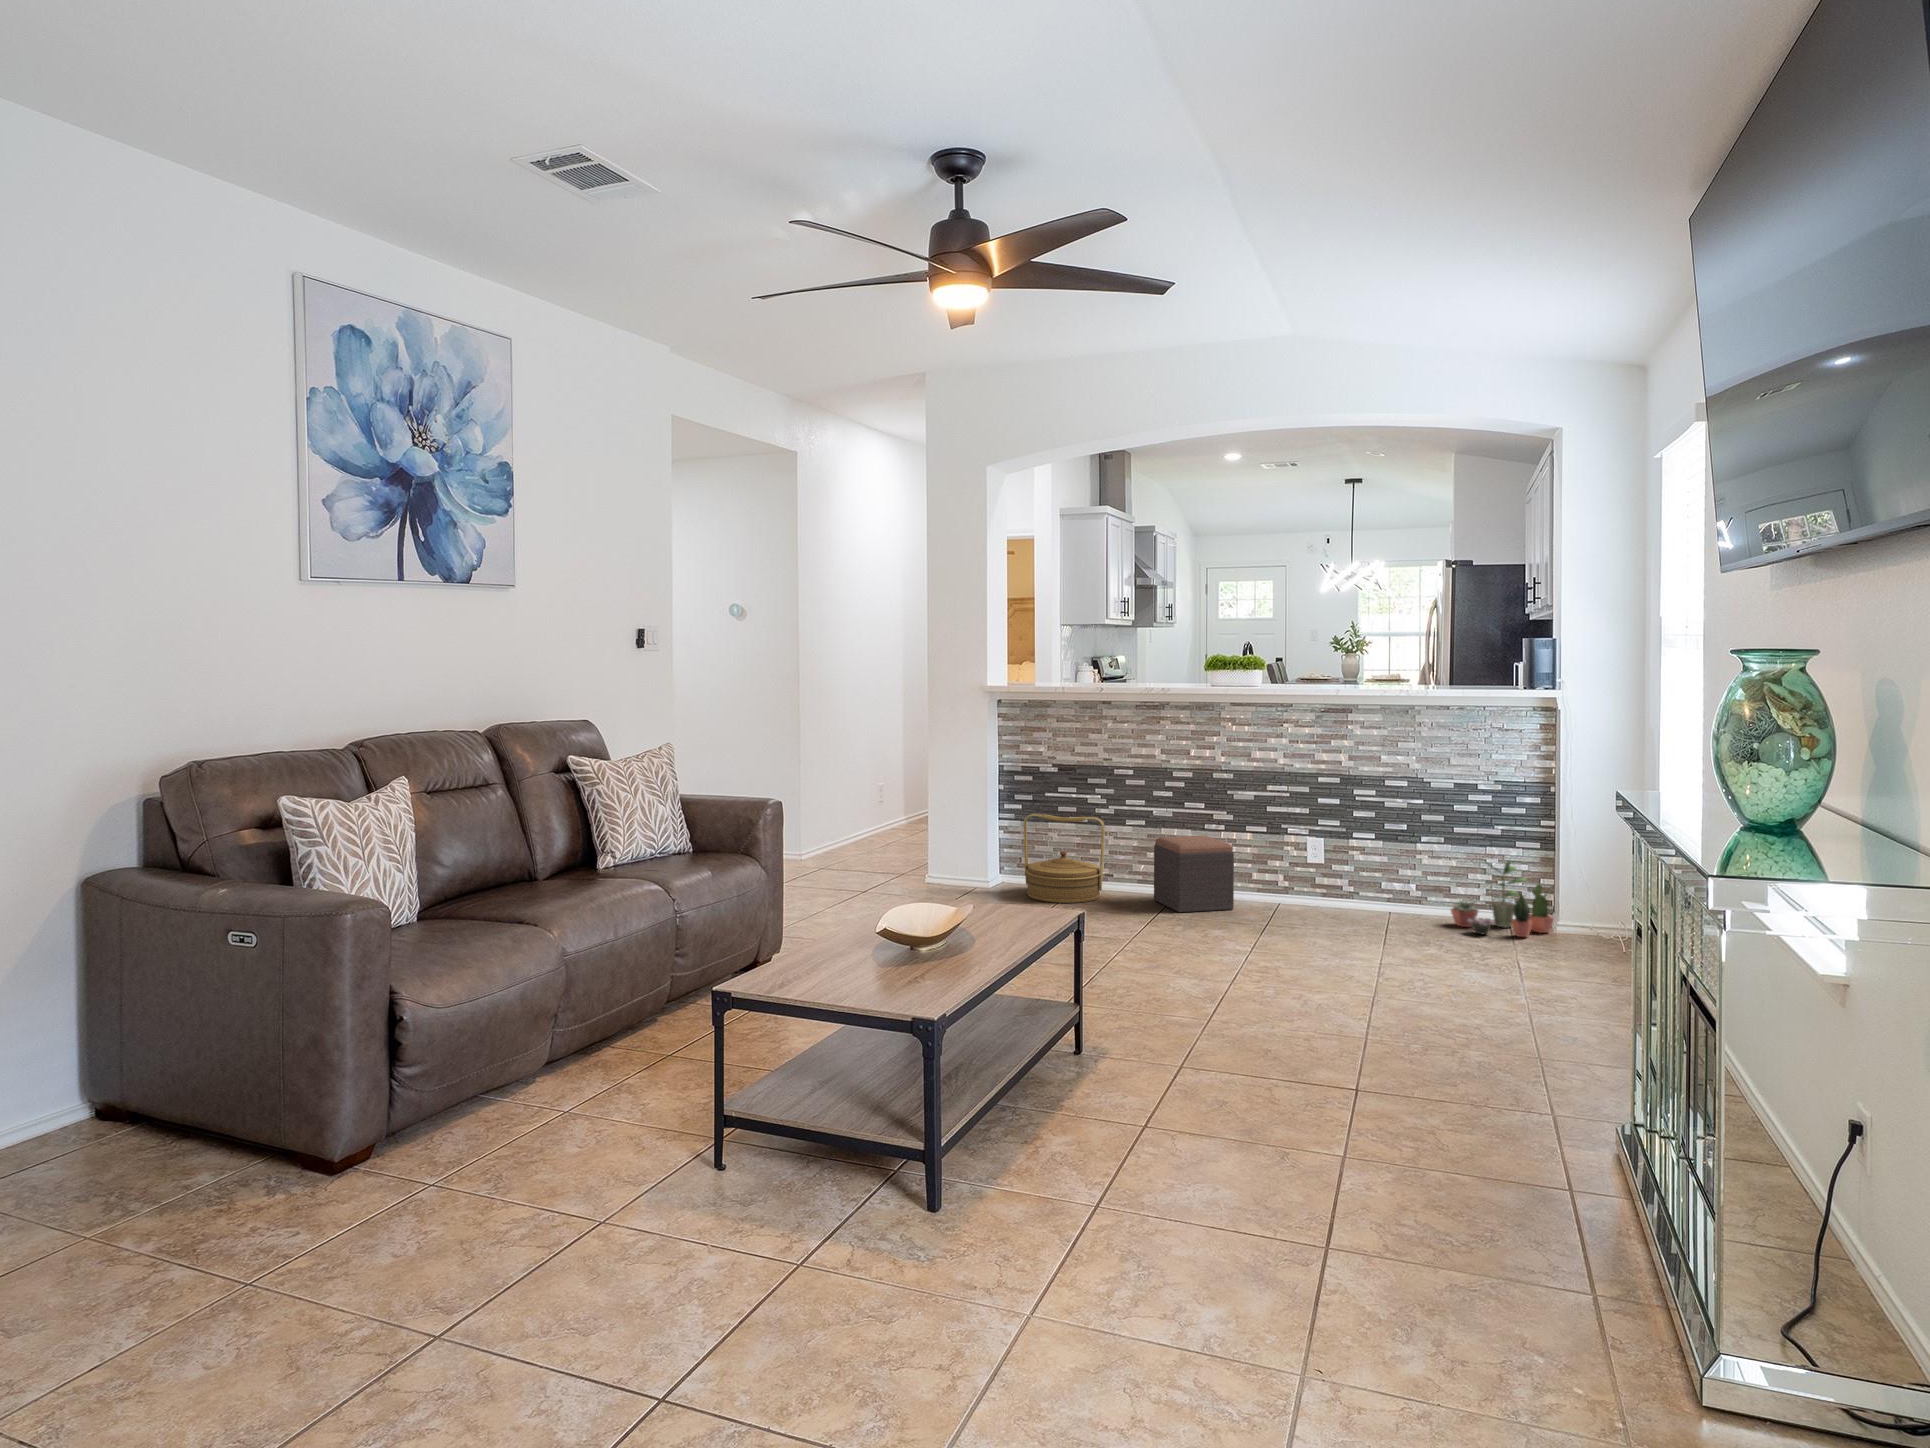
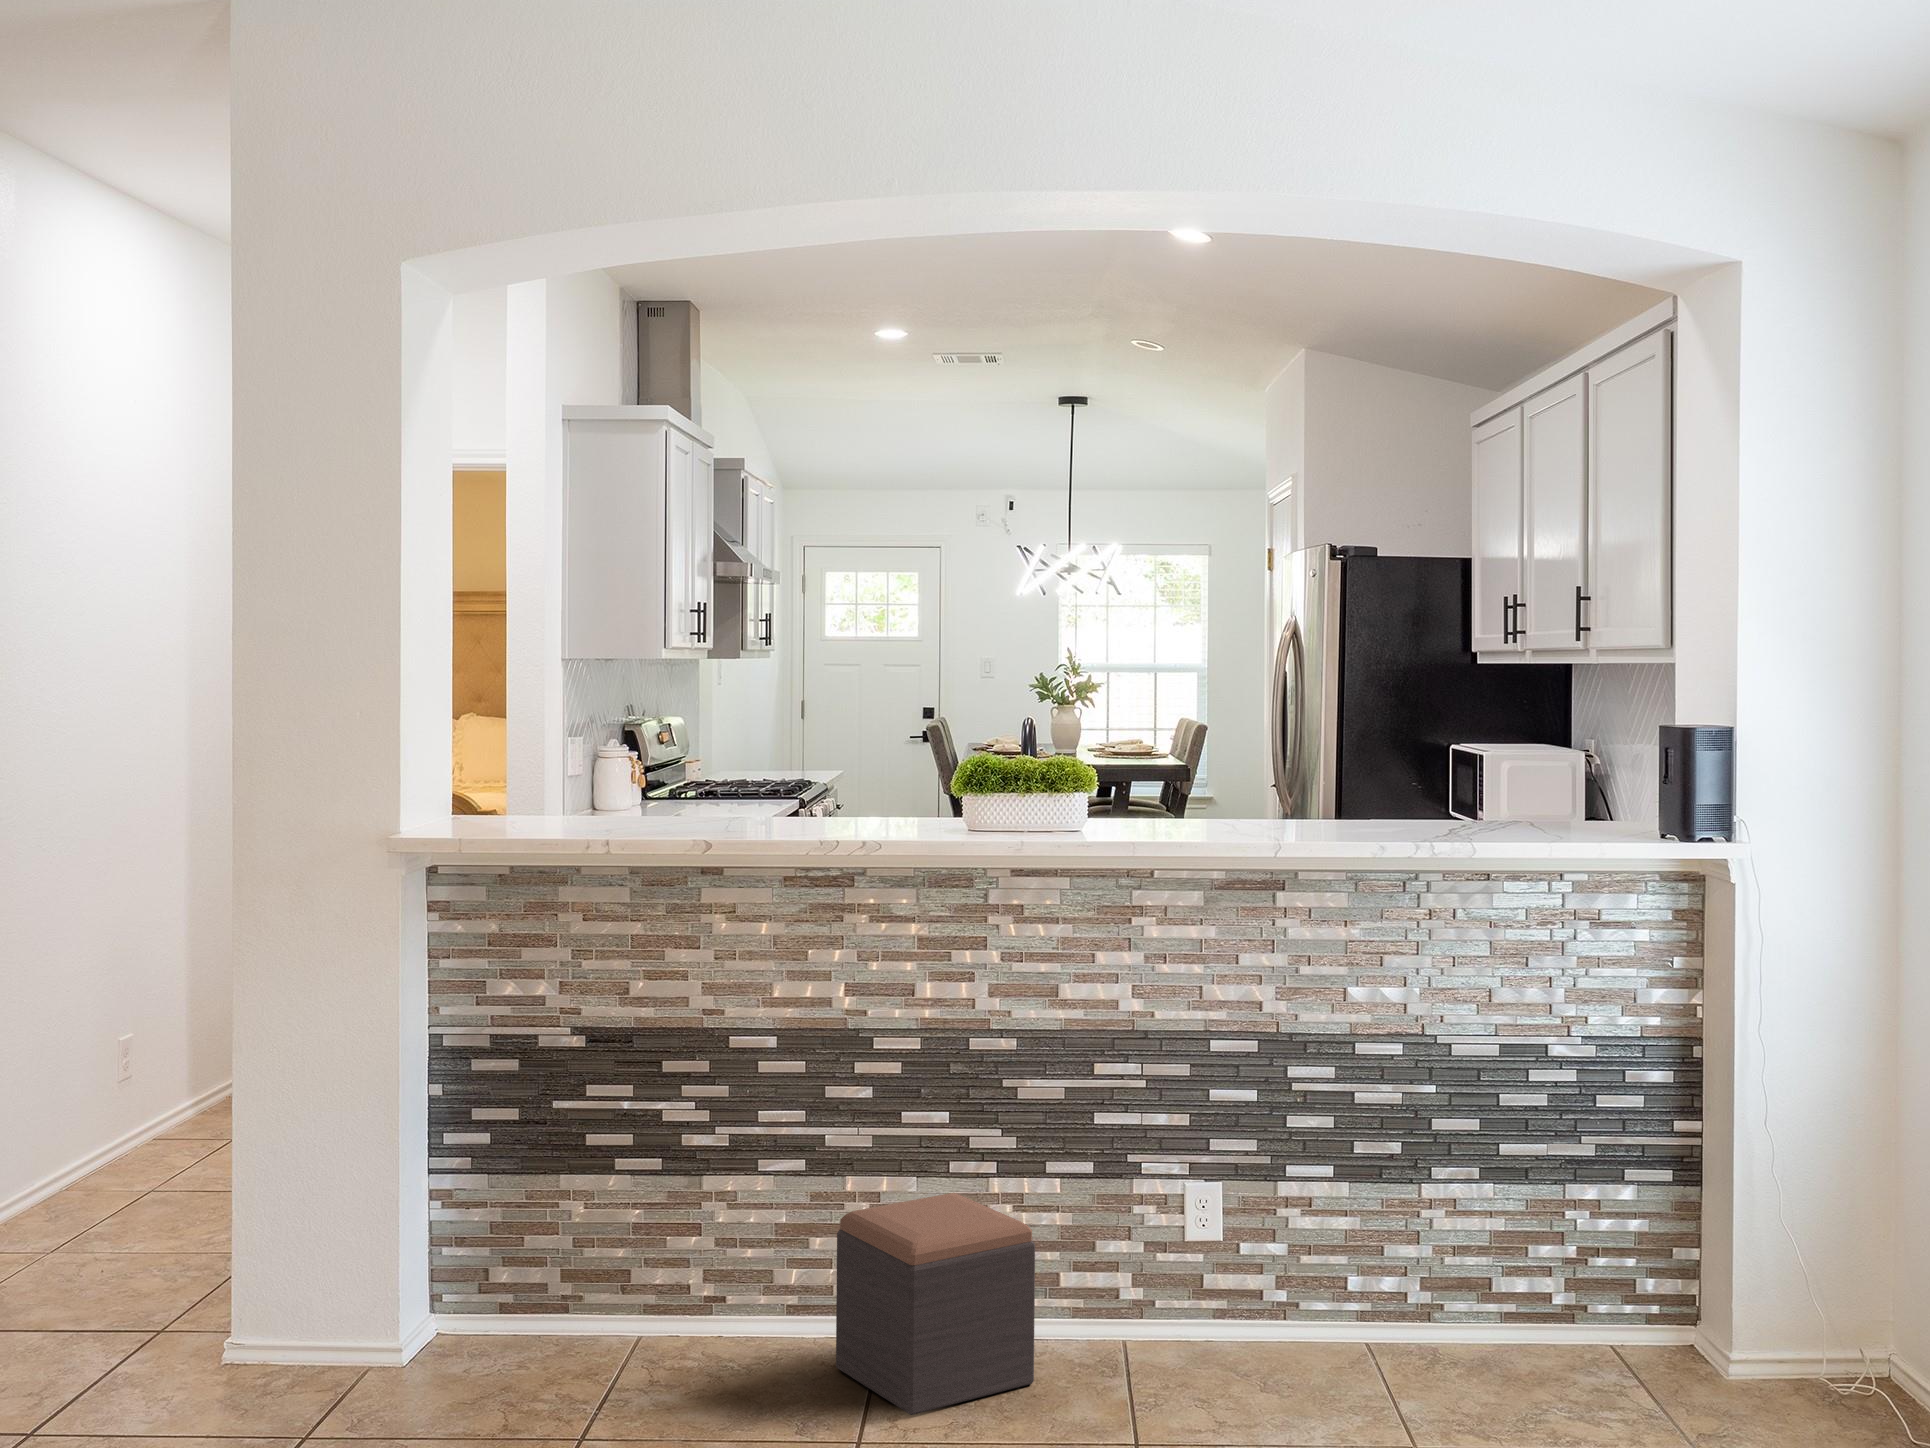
woven basket: present [1023,814,1105,903] -> none [498,1168,713,1414]
potted plant: present [1451,861,1554,937] -> none [1509,1224,1726,1411]

